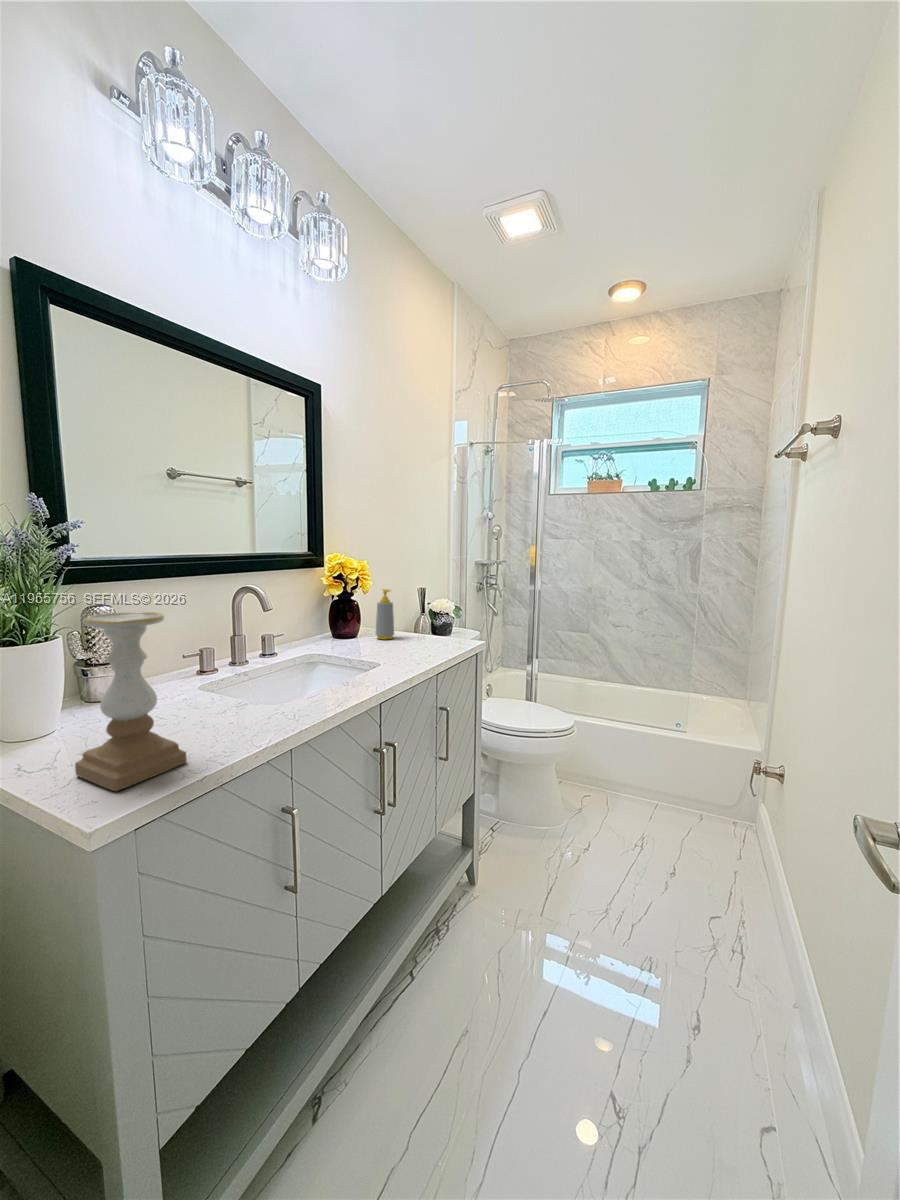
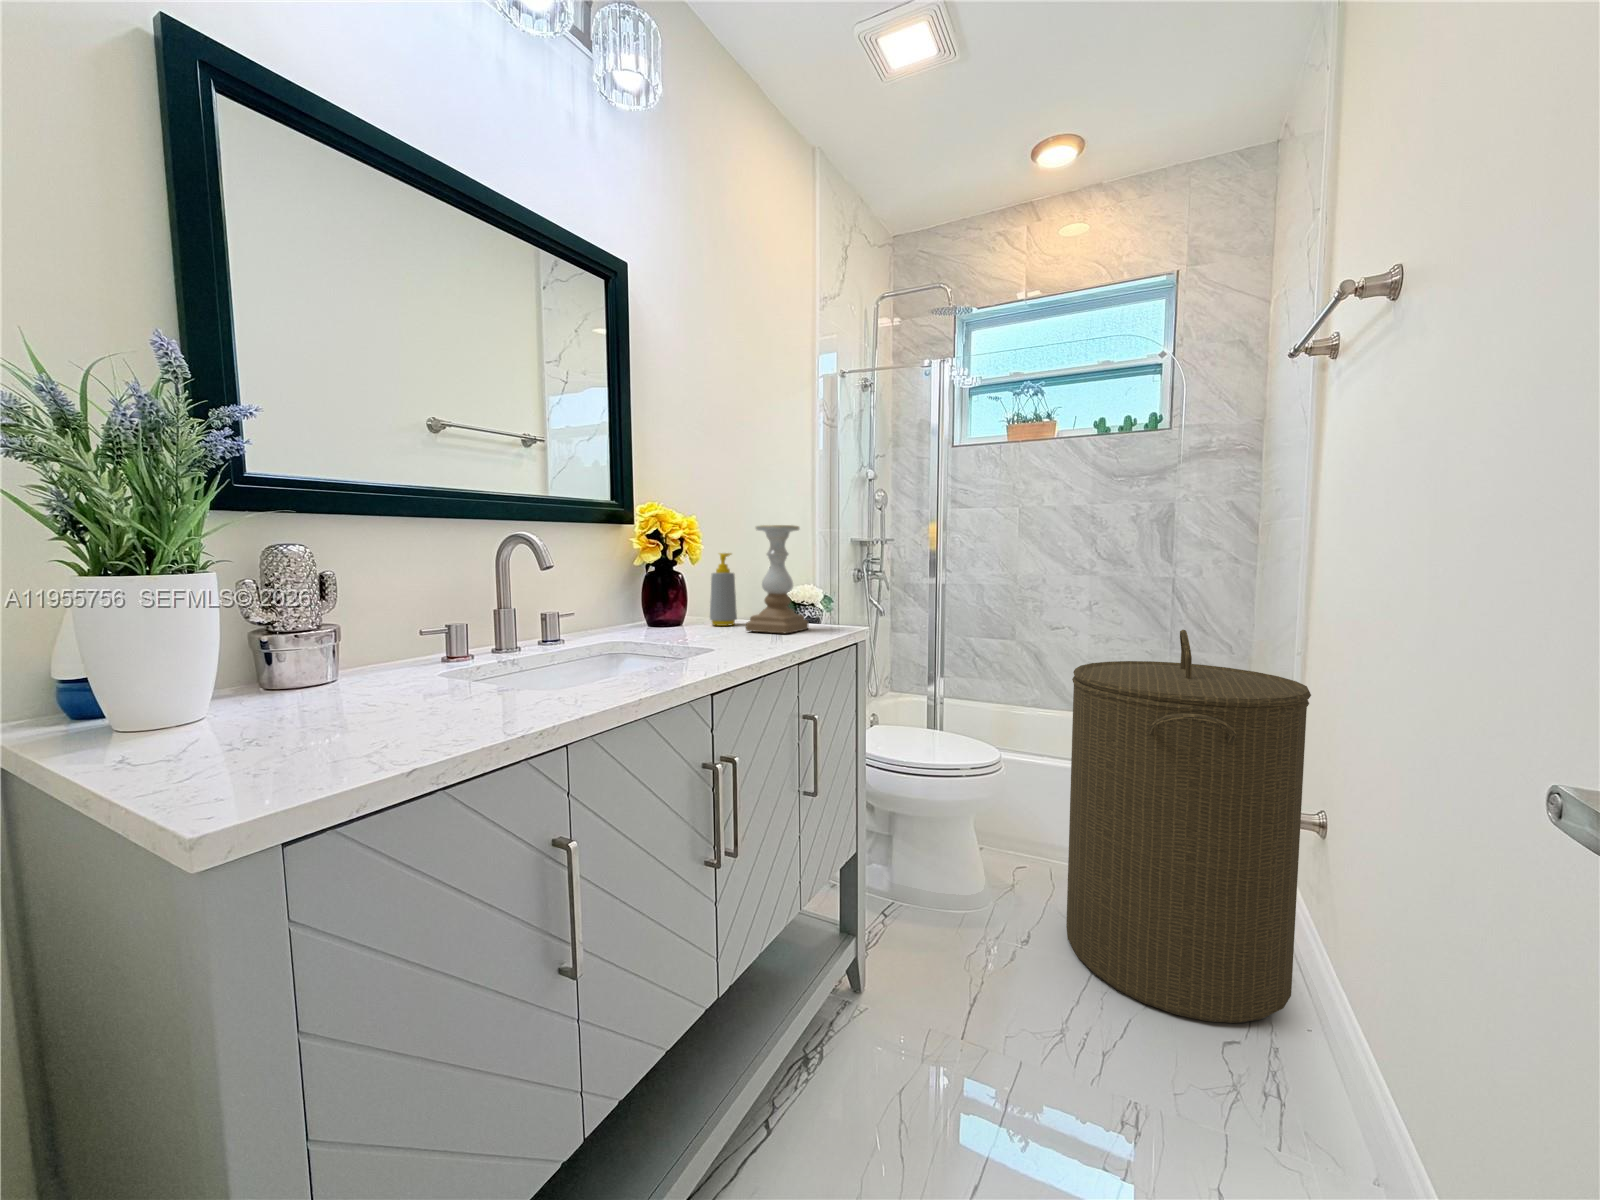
candle holder: present [75,612,187,791] -> present [746,525,809,633]
laundry hamper: none [614,644,777,905] -> present [1066,630,1311,1023]

